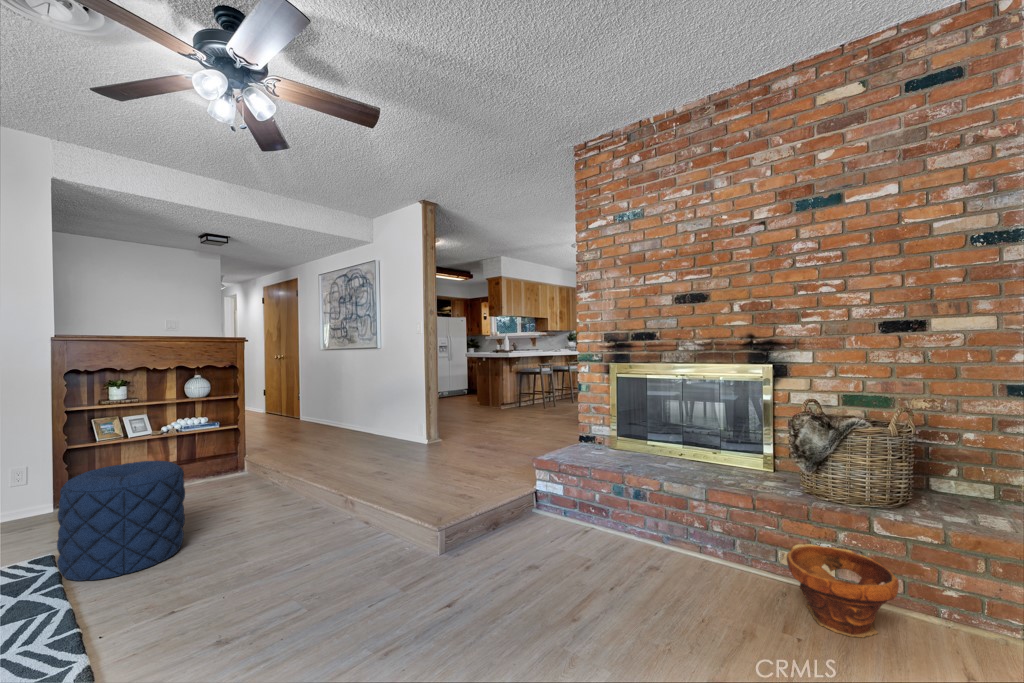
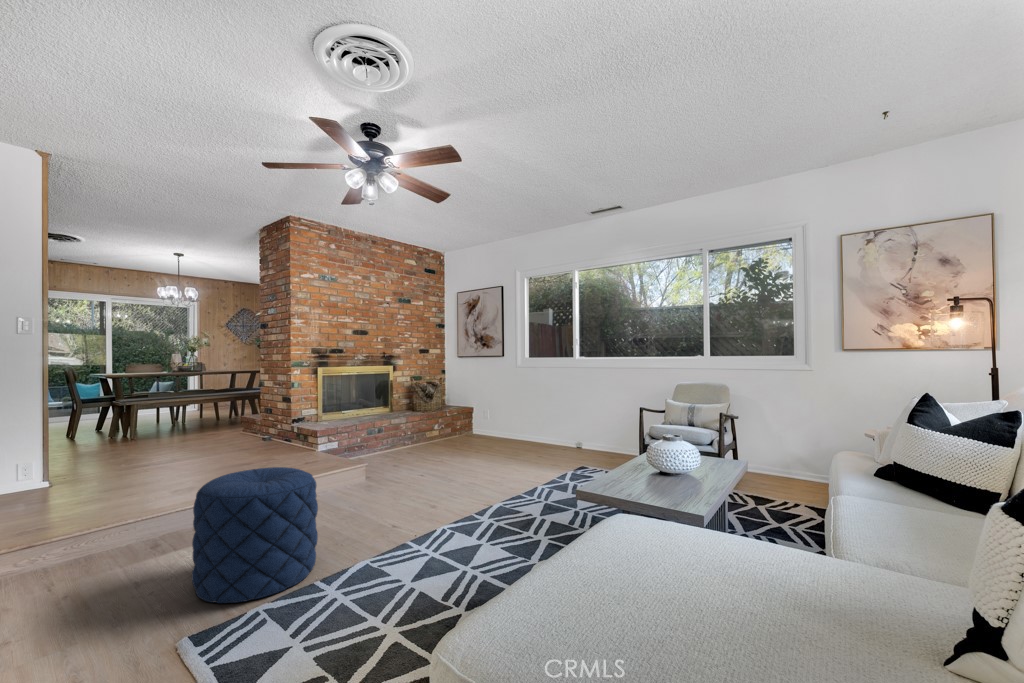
planter: present [787,544,899,637] -> none [433,424,462,445]

